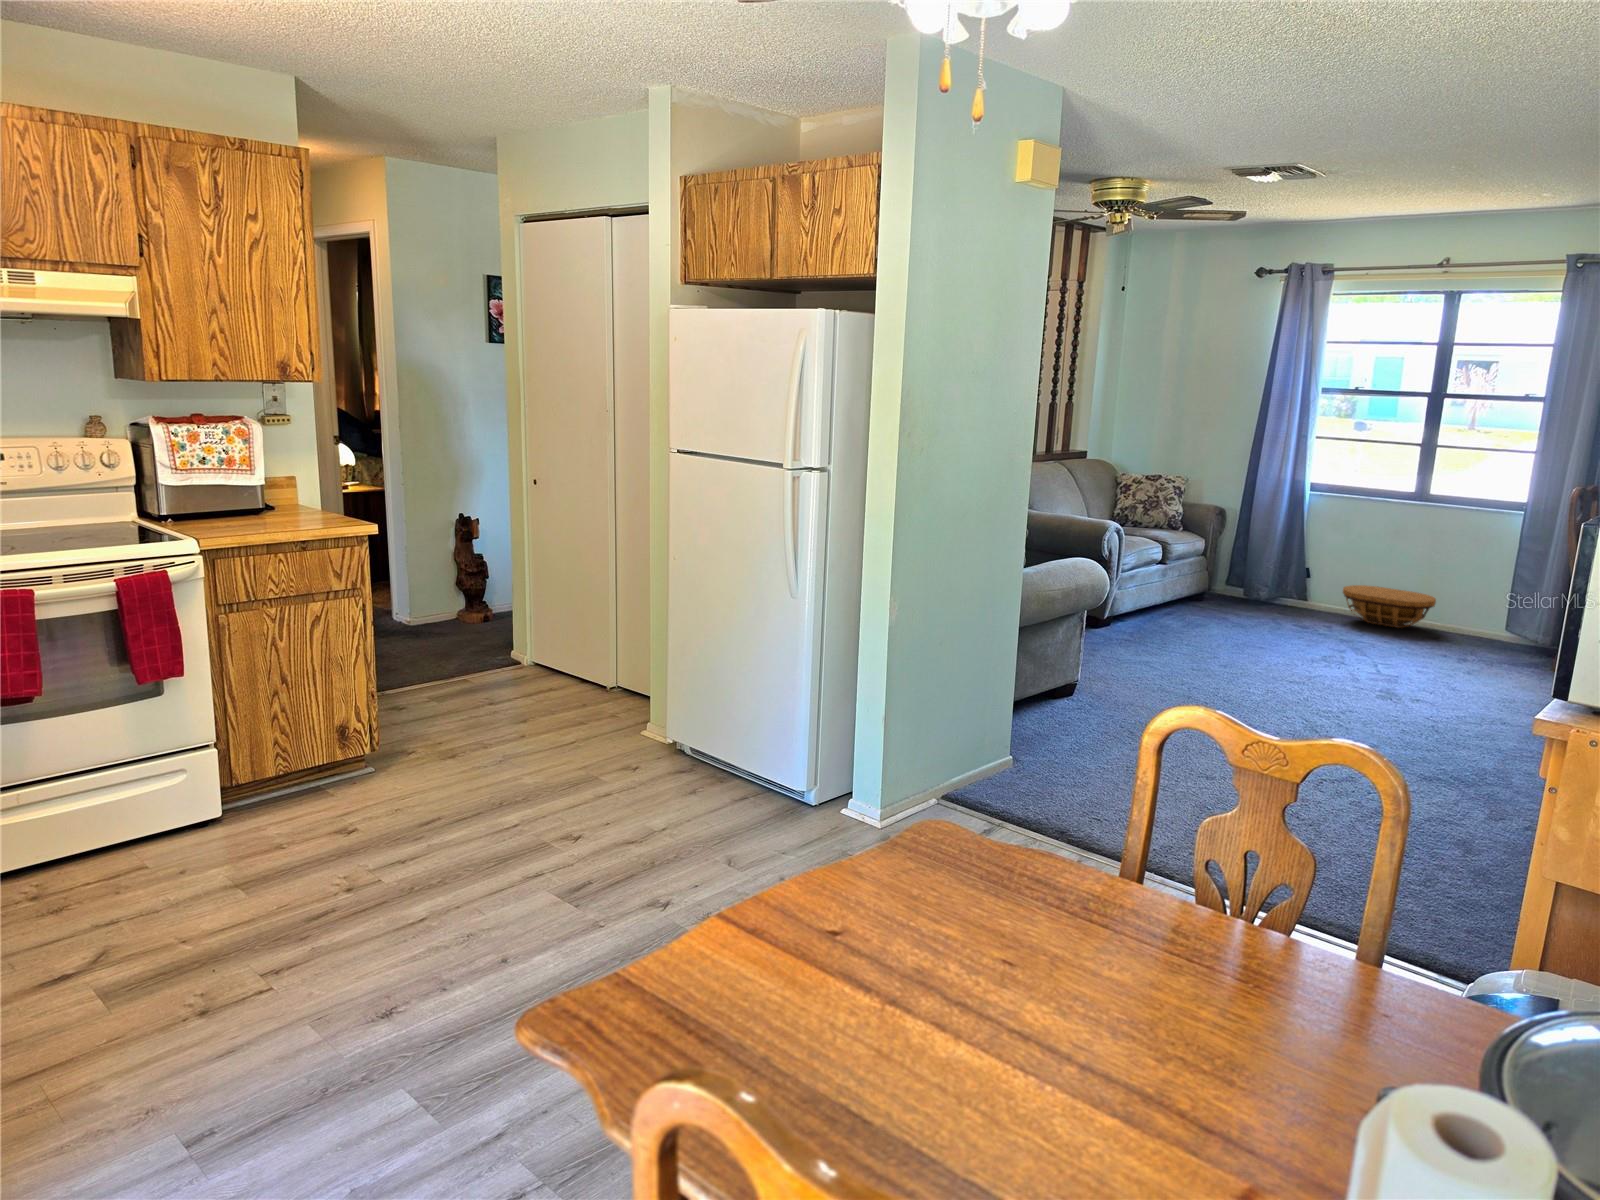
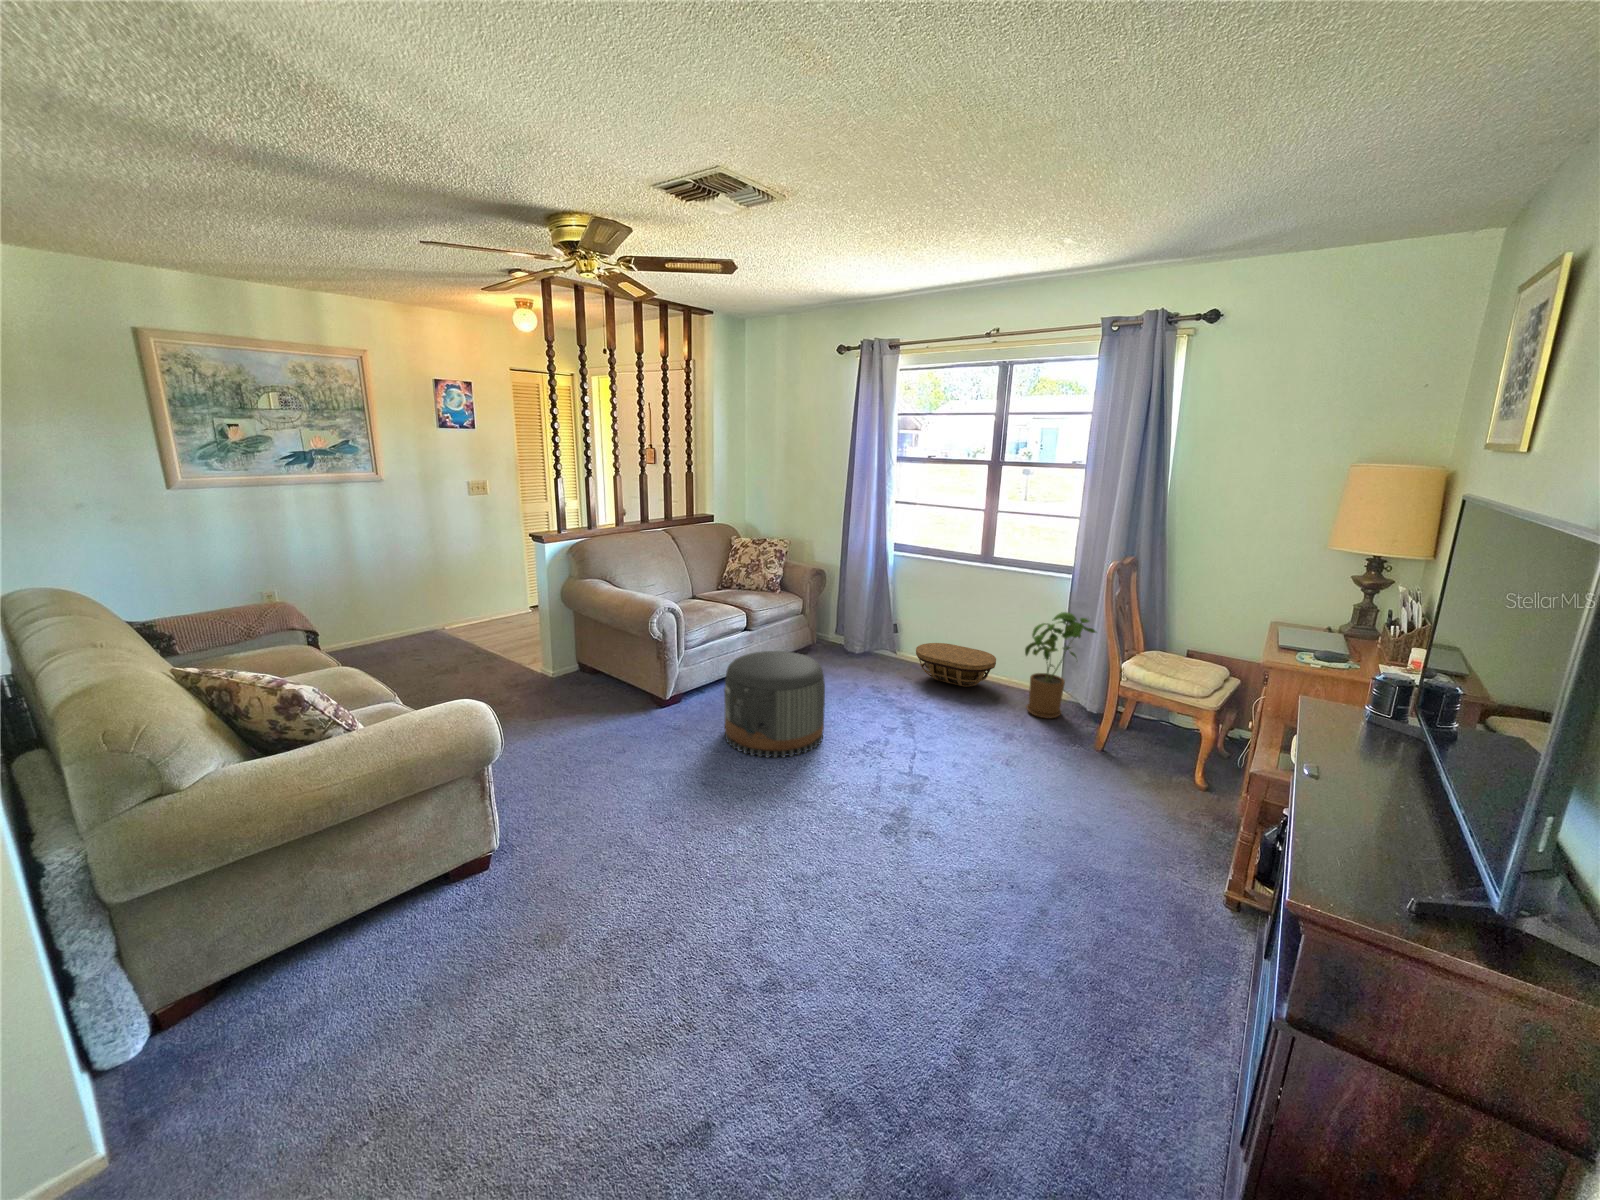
house plant: none [1473,542,1555,651] -> present [1025,612,1096,718]
pouf: none [1175,572,1279,662] -> present [724,651,825,758]

